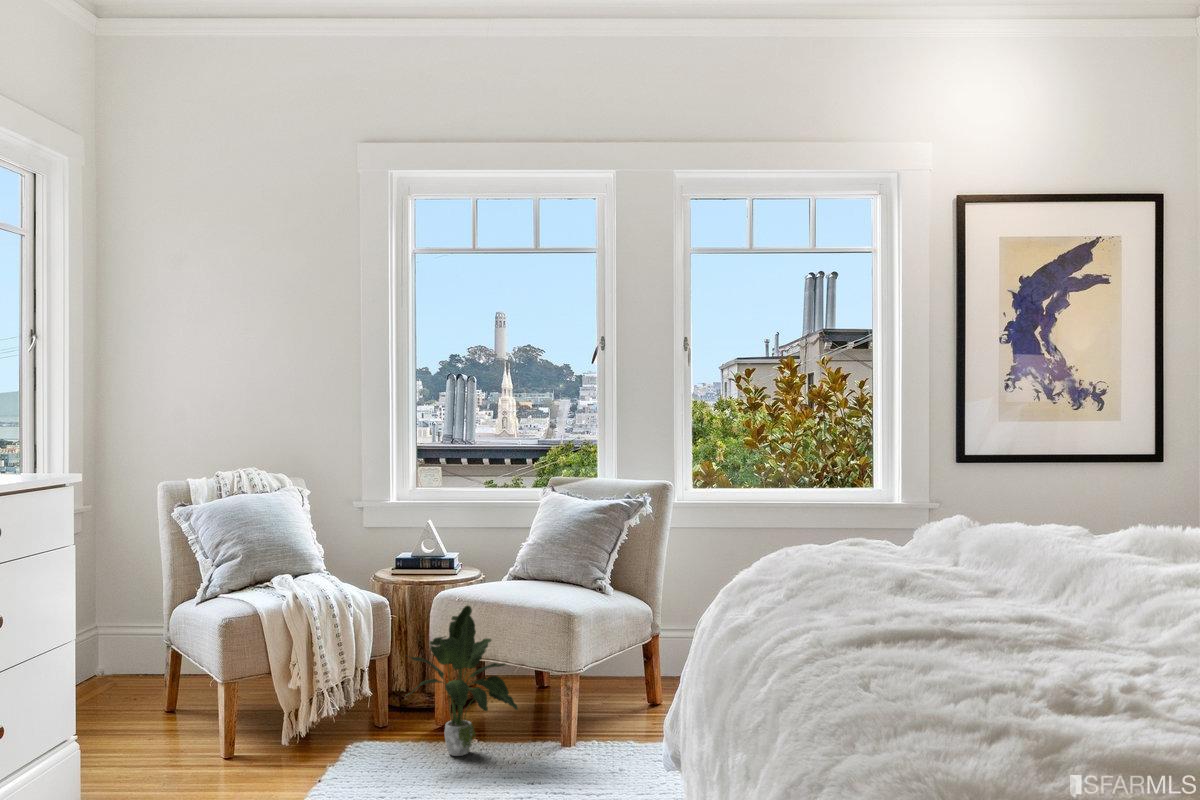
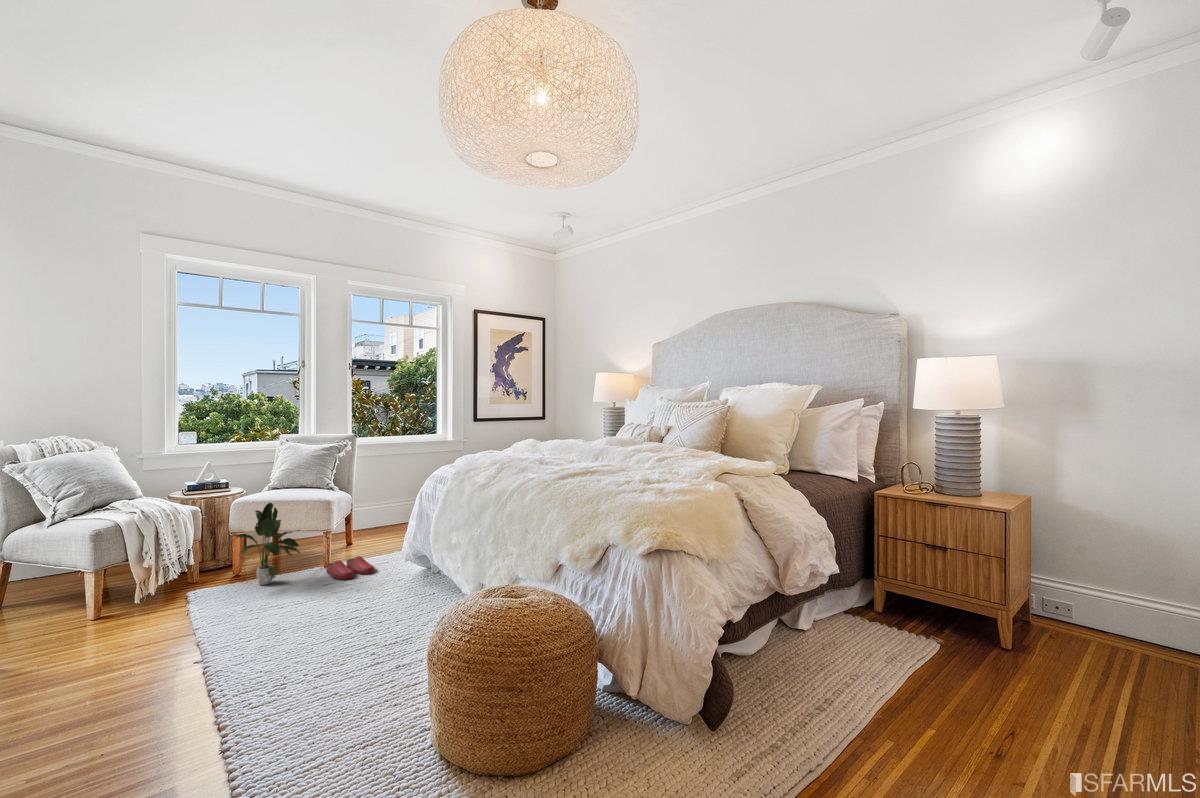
slippers: none [557,736,636,780] -> present [326,556,375,580]

